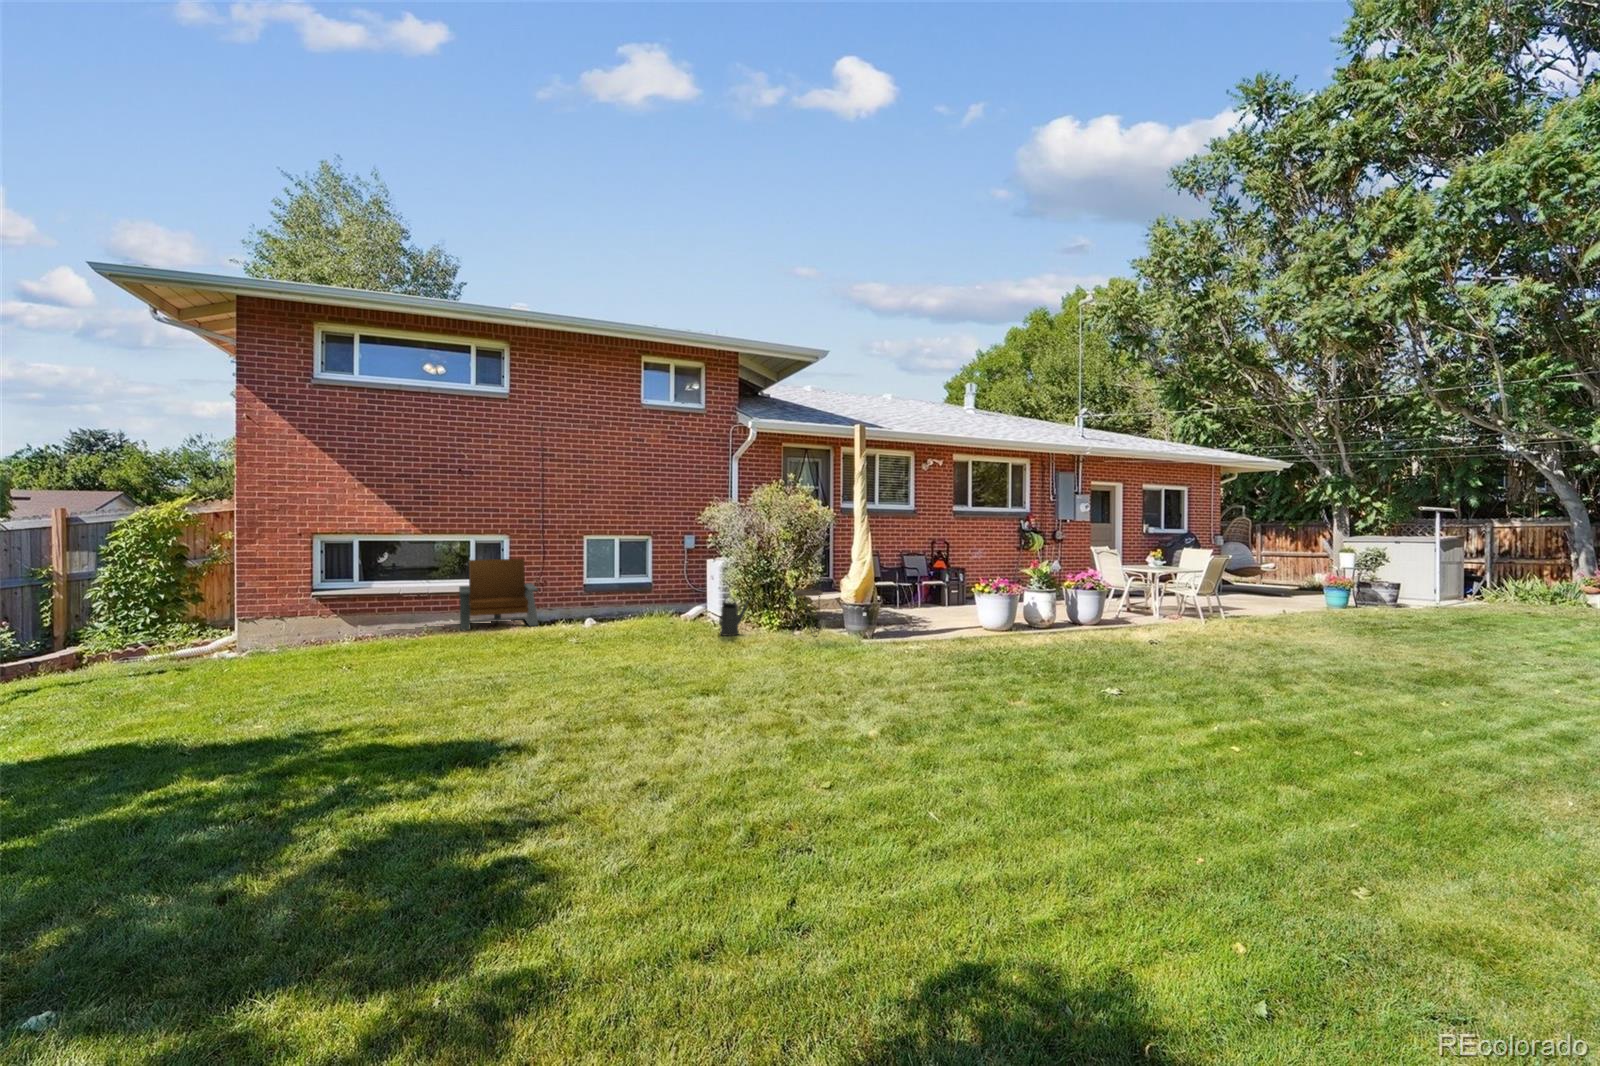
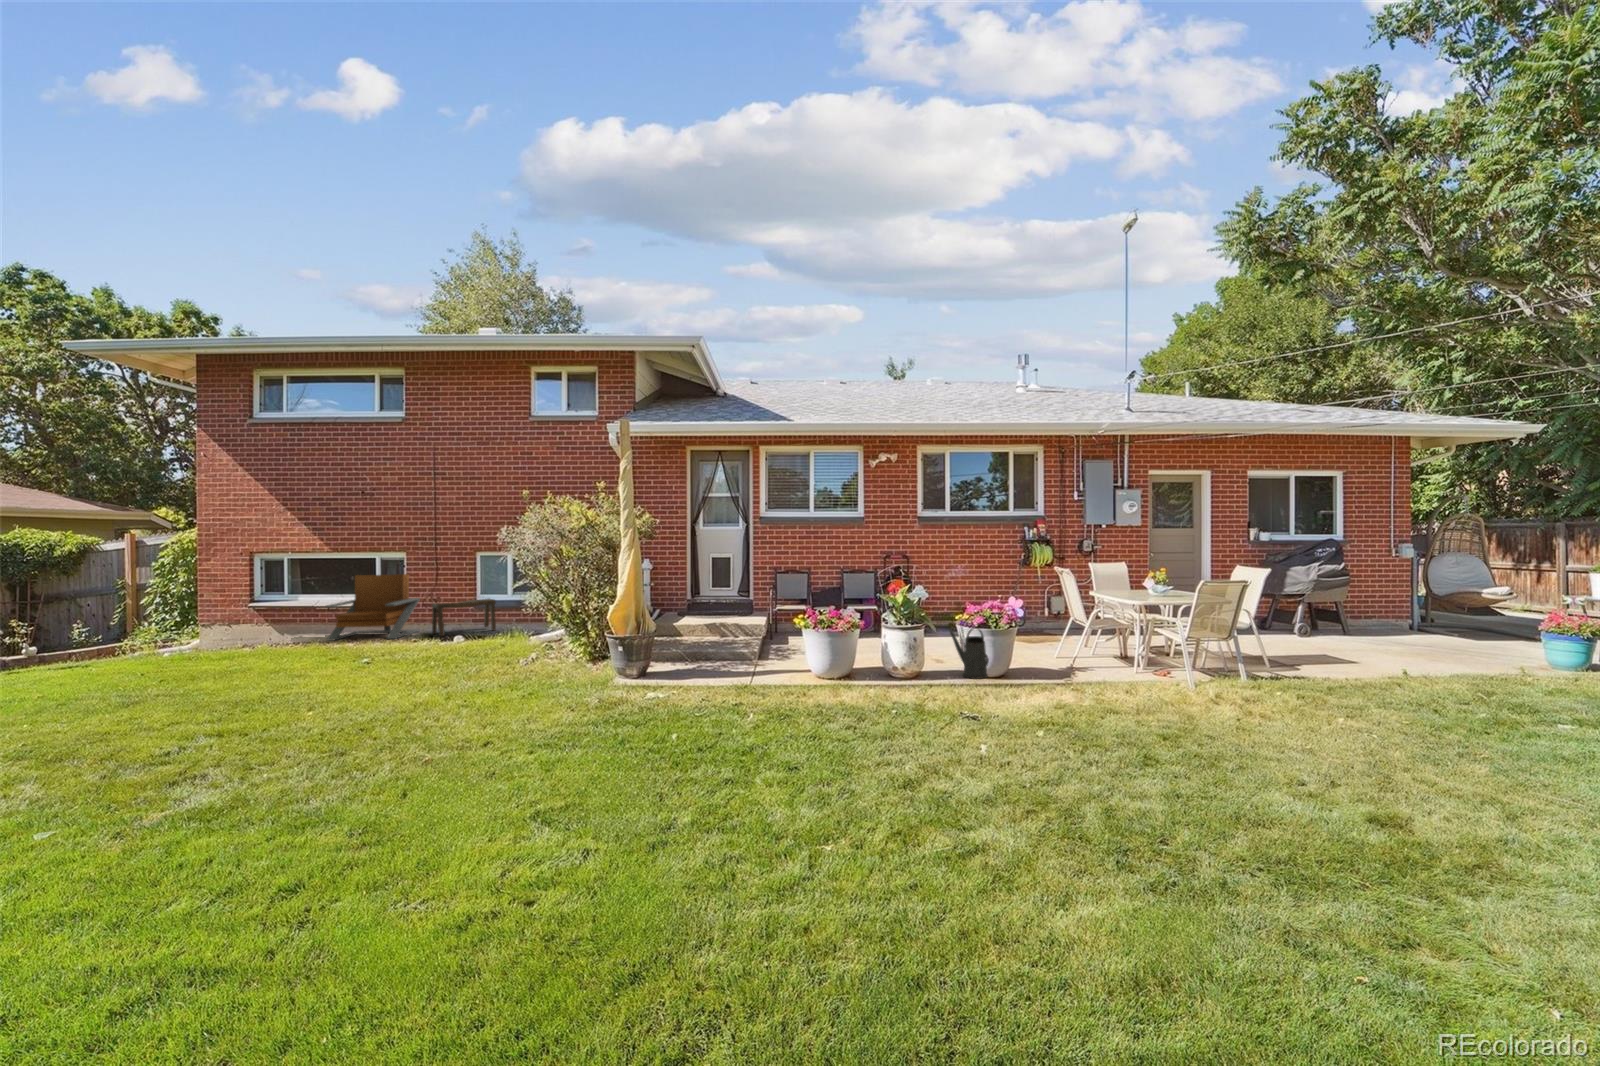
bench: none [559,583,618,621] -> present [432,599,496,636]
side table: present [793,590,823,636] -> none [558,612,594,664]
watering can: present [719,599,749,636] -> present [950,628,989,679]

